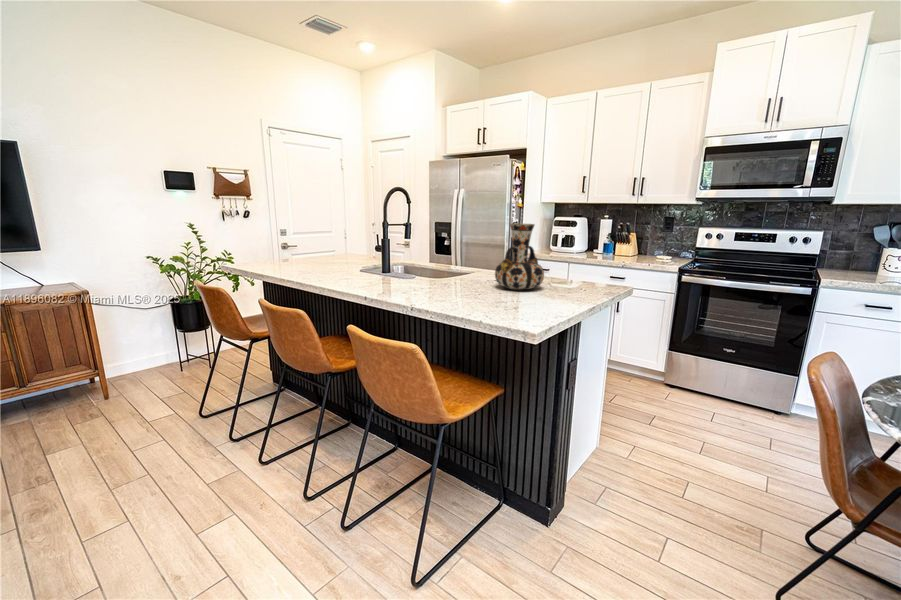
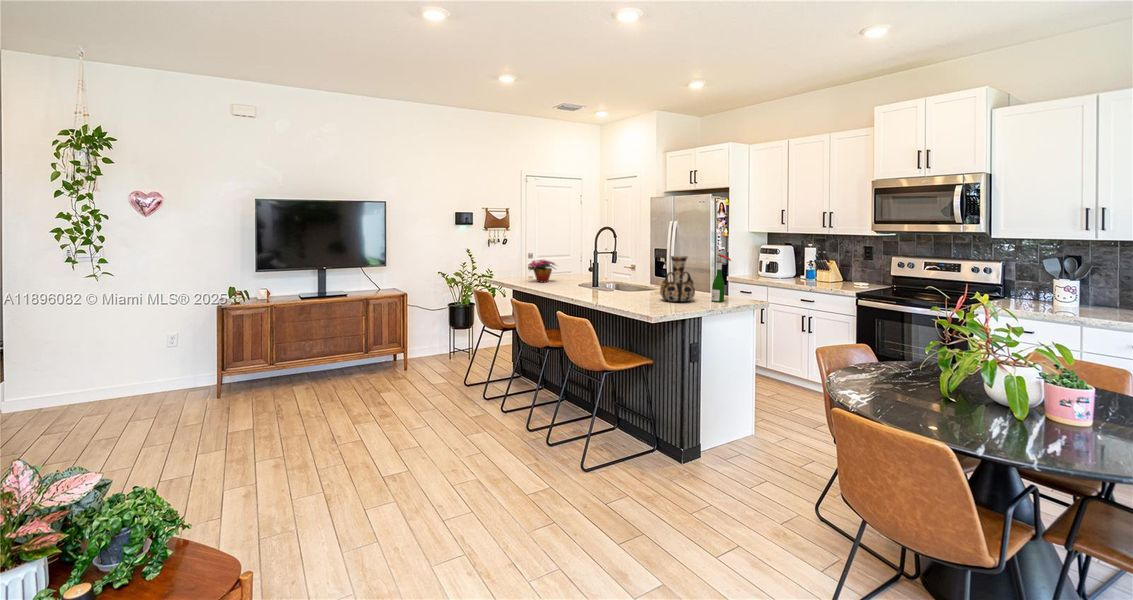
wine bottle: none [561,220,591,288] -> present [712,253,731,303]
flower arrangement: none [281,233,332,267] -> present [530,259,555,282]

